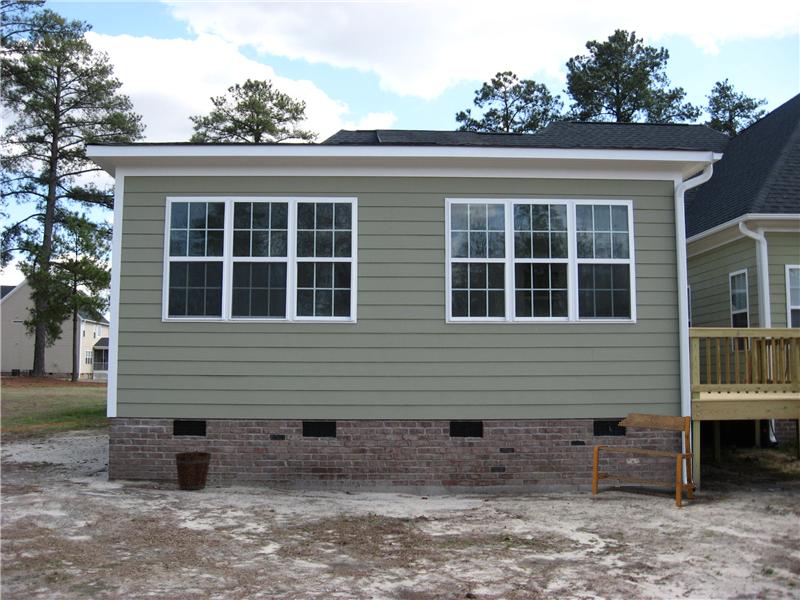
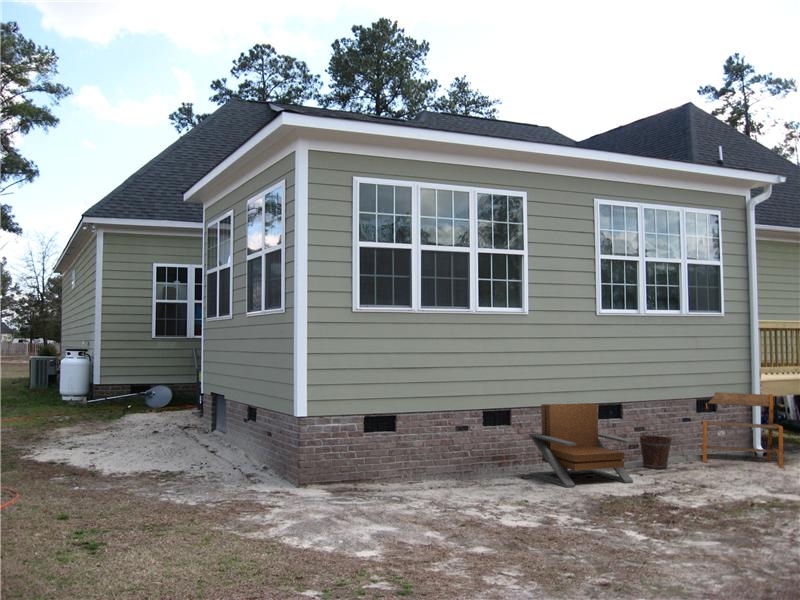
lounge chair: none [343,416,434,505] -> present [529,403,634,487]
bucket: present [176,451,211,490] -> present [640,435,671,469]

